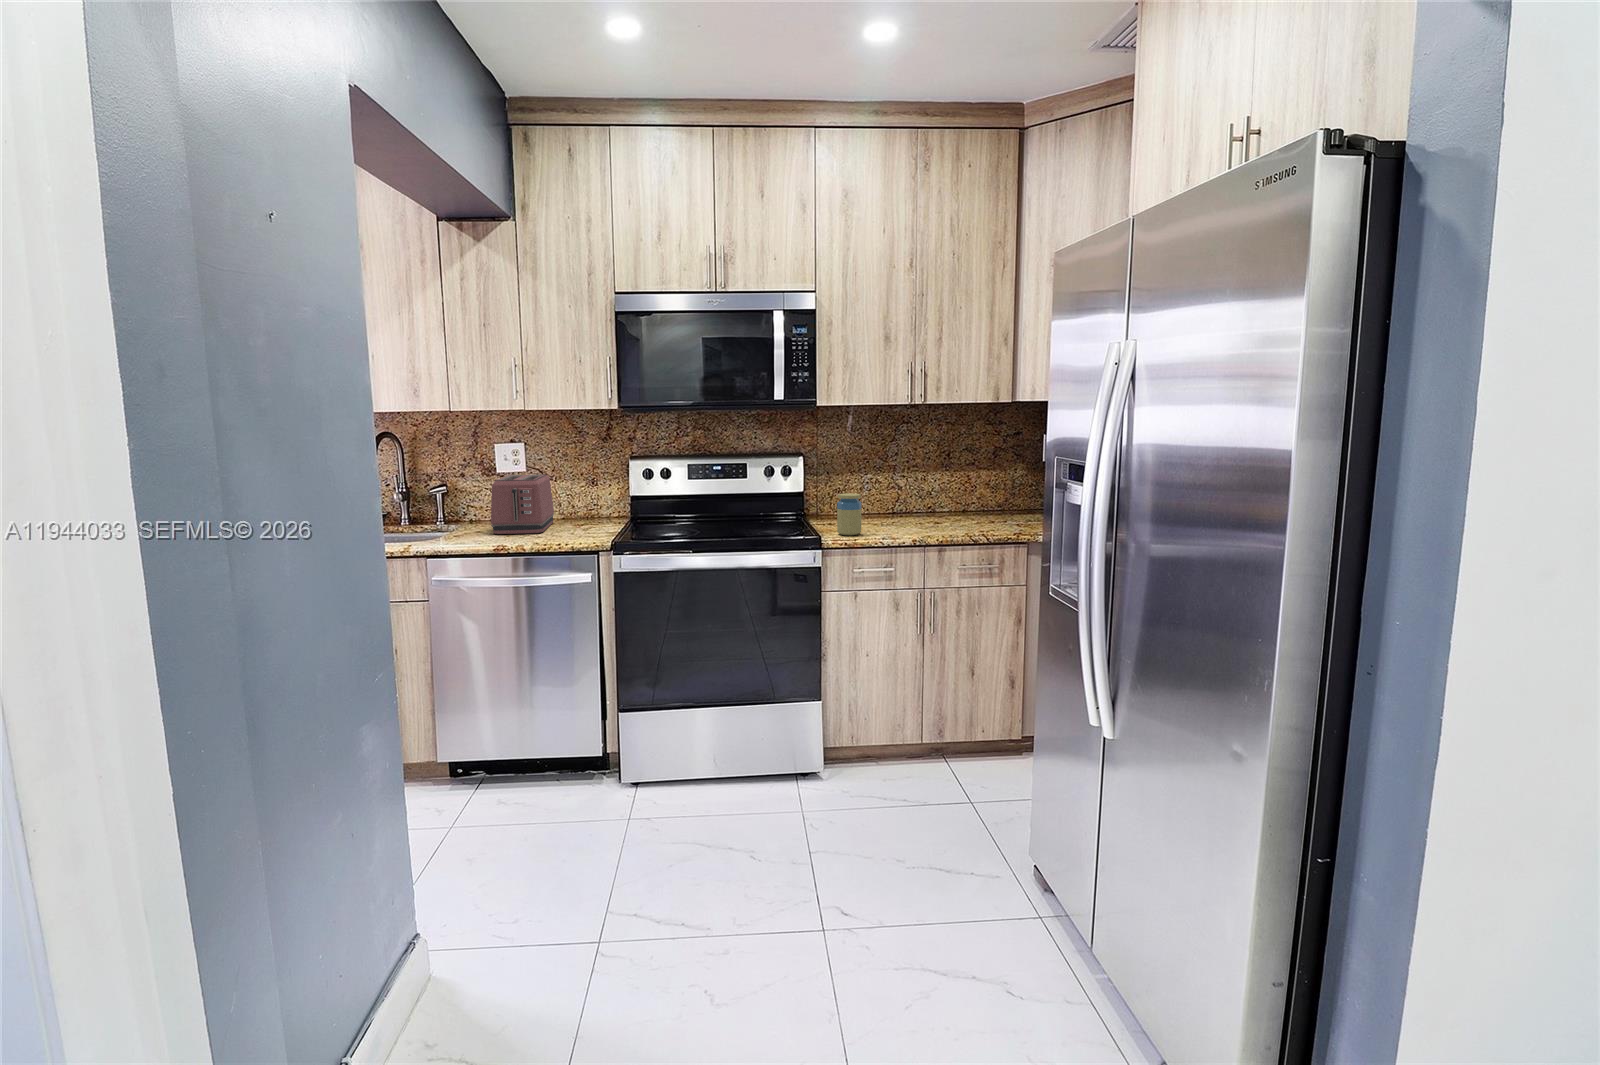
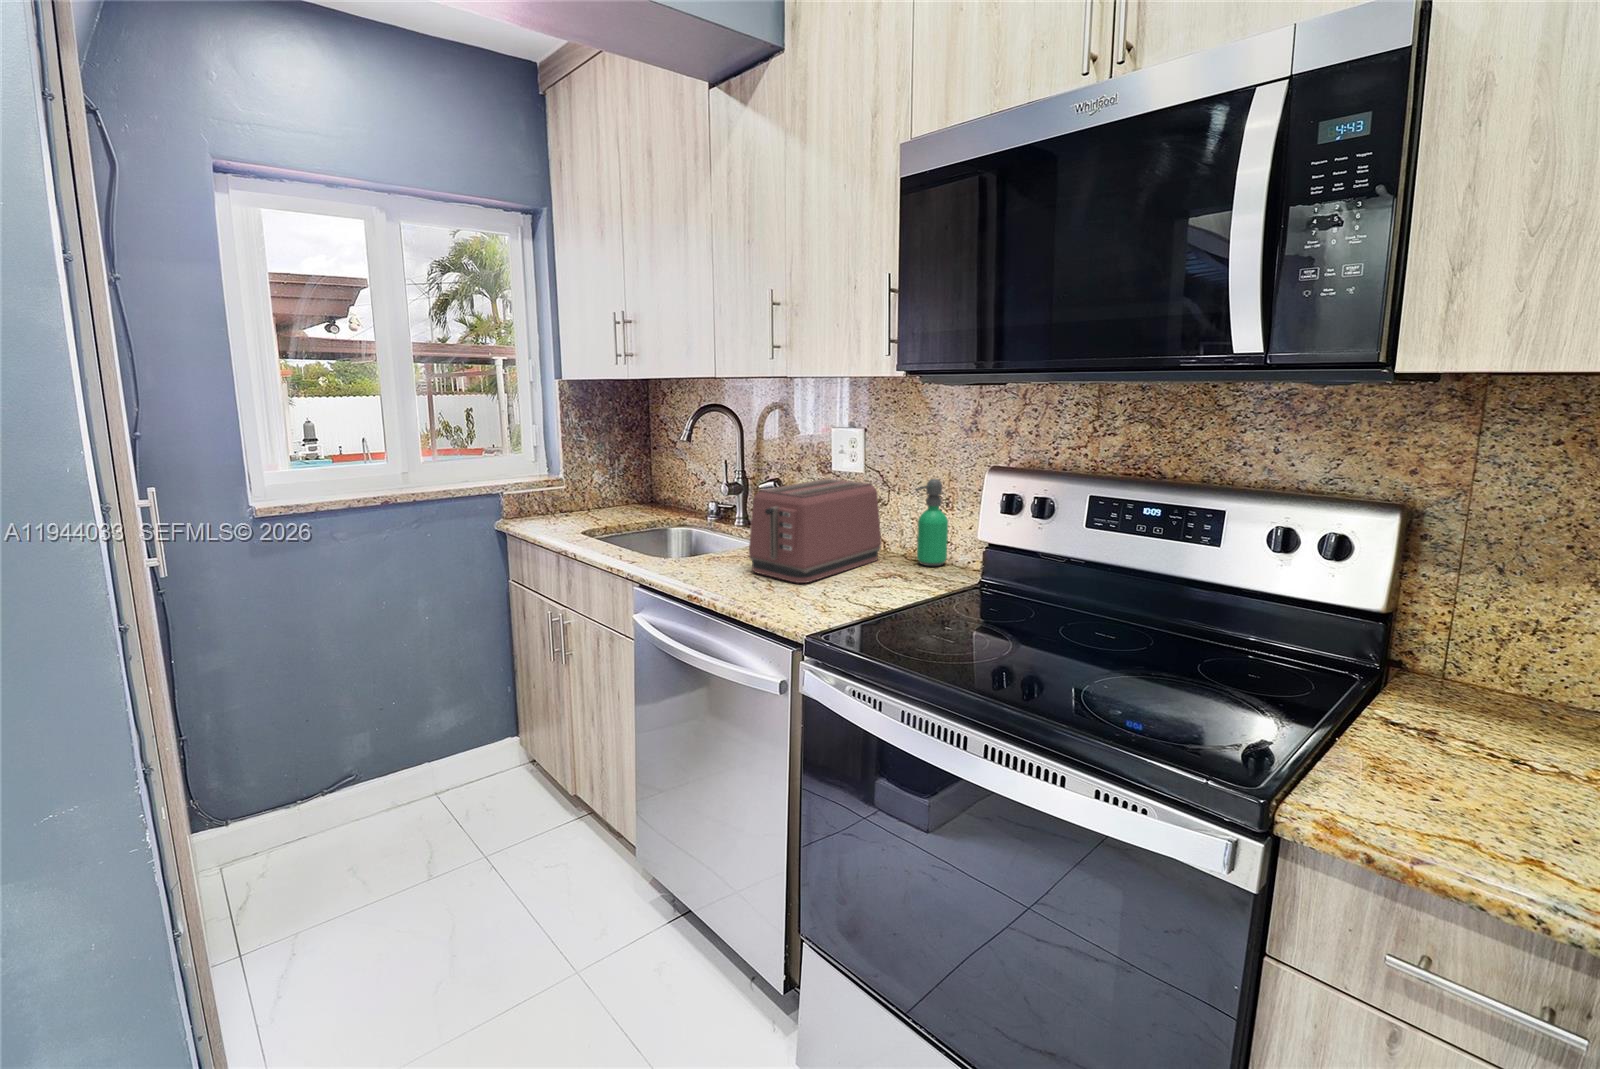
soap dispenser: none [576,468,595,520] -> present [916,479,948,566]
jar: present [837,493,862,535] -> none [1410,685,1550,852]

